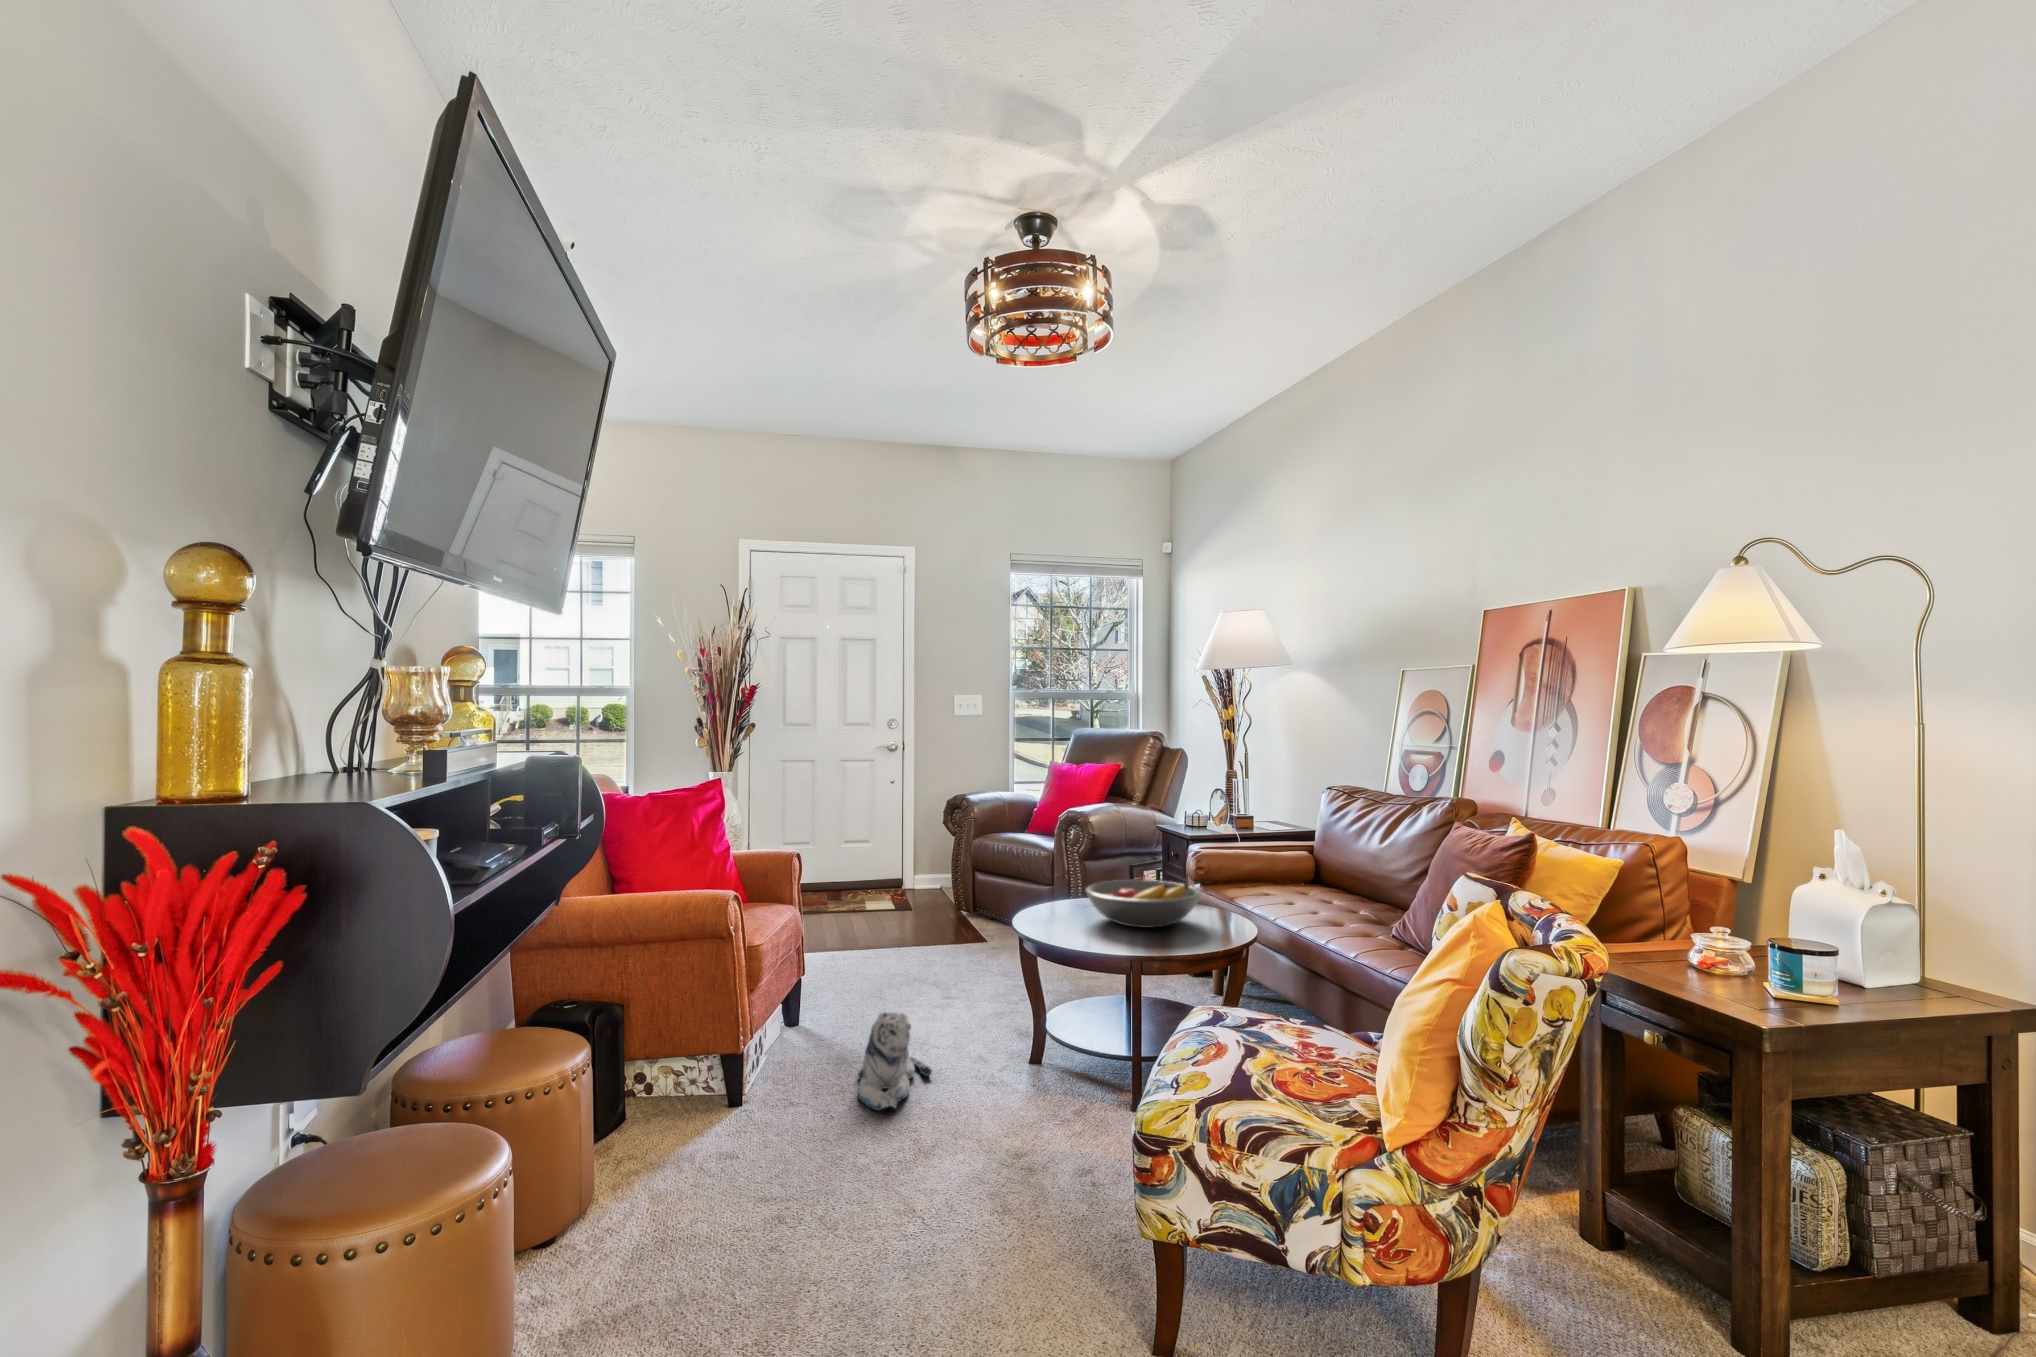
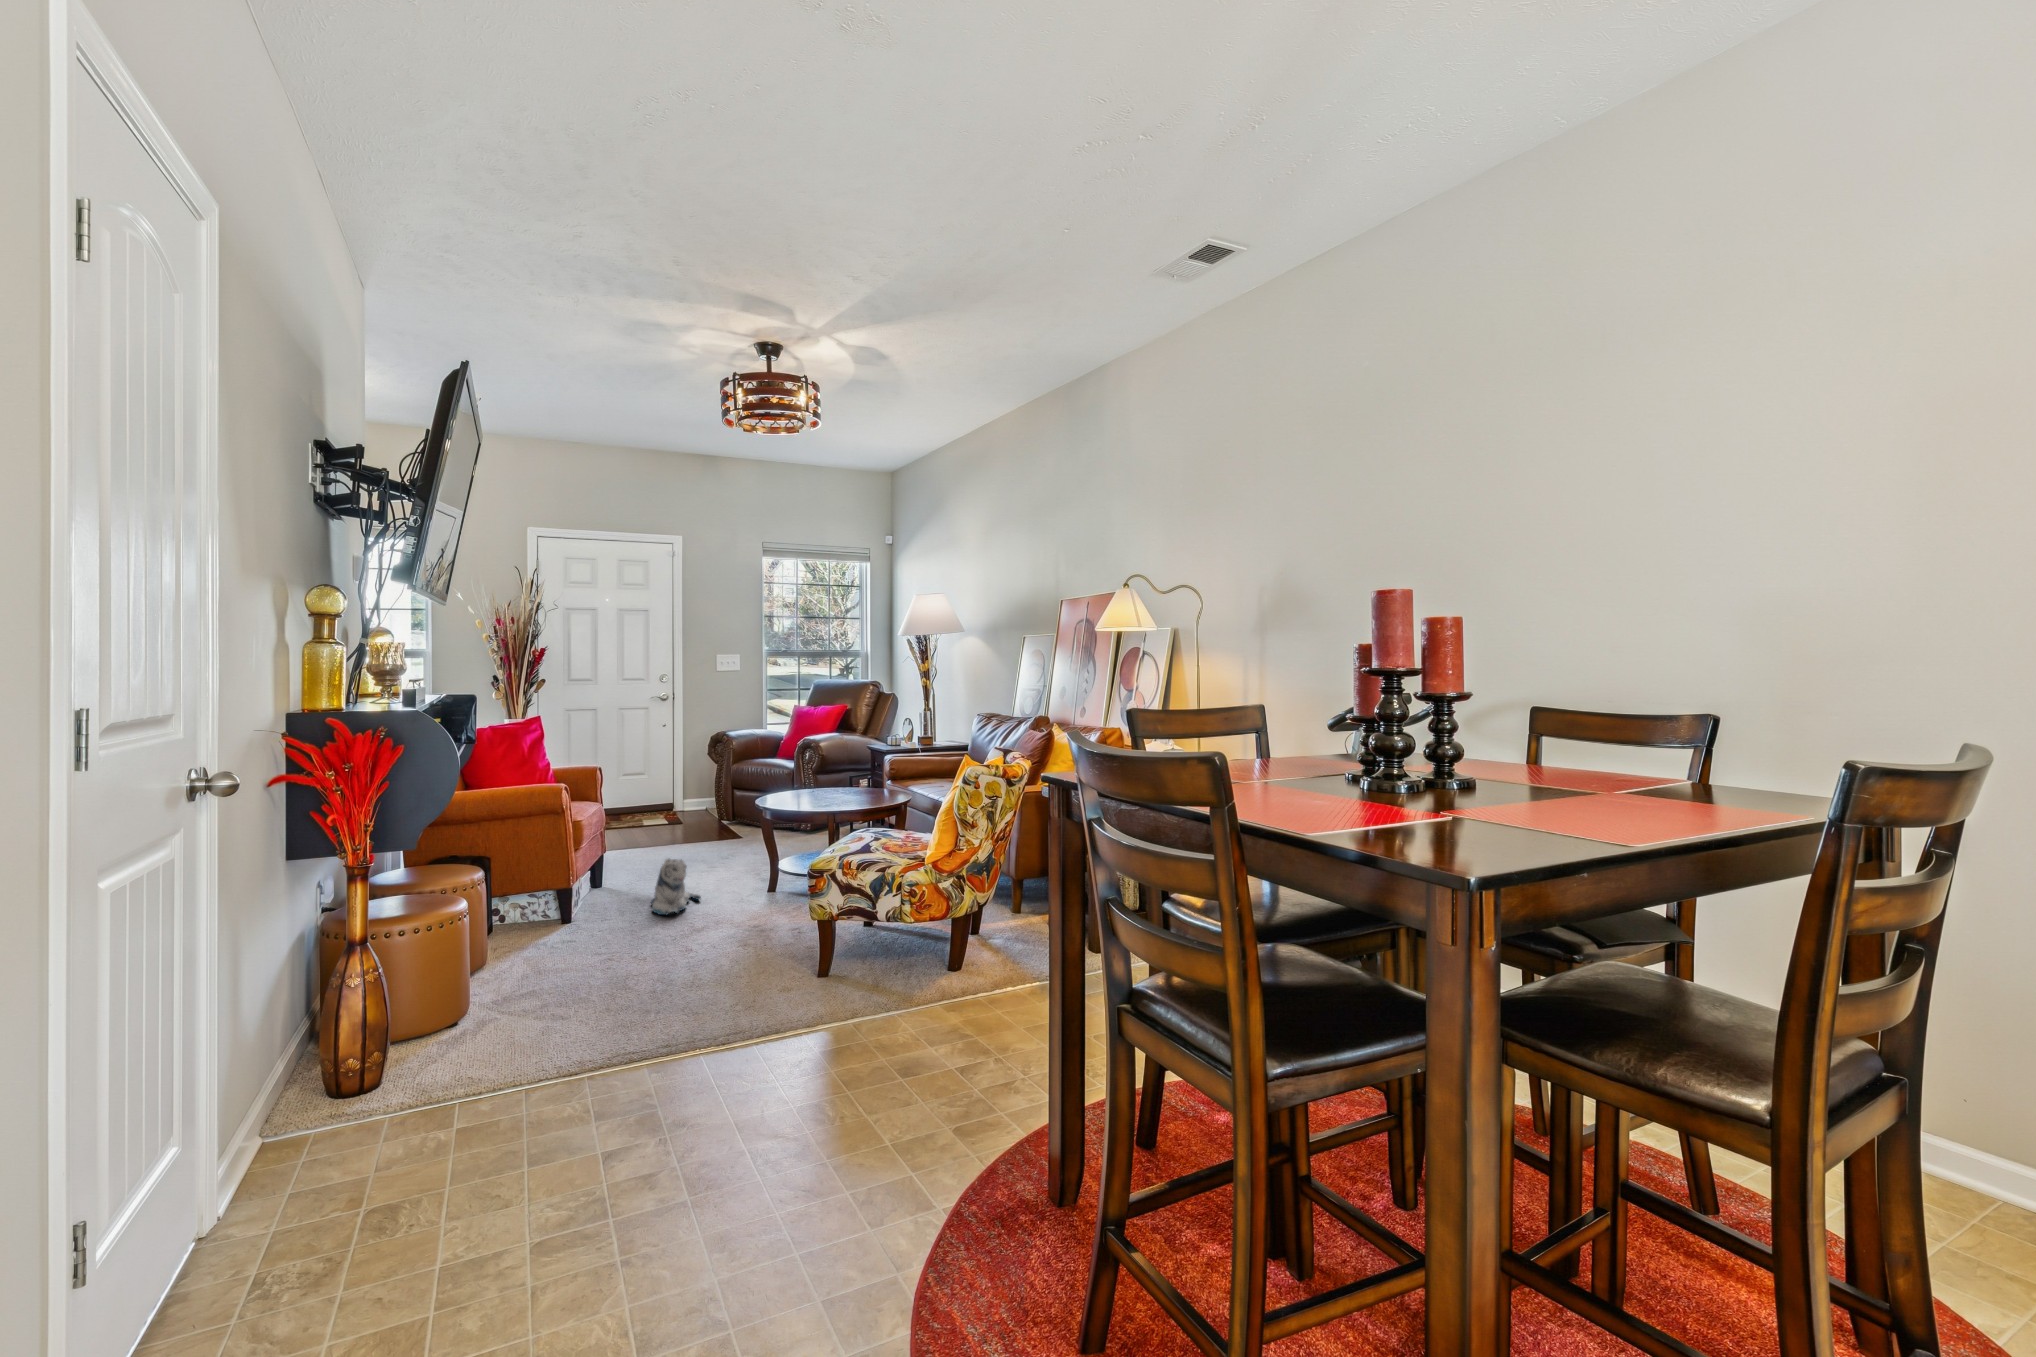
fruit bowl: present [1085,880,1201,927] -> none [801,771,875,798]

